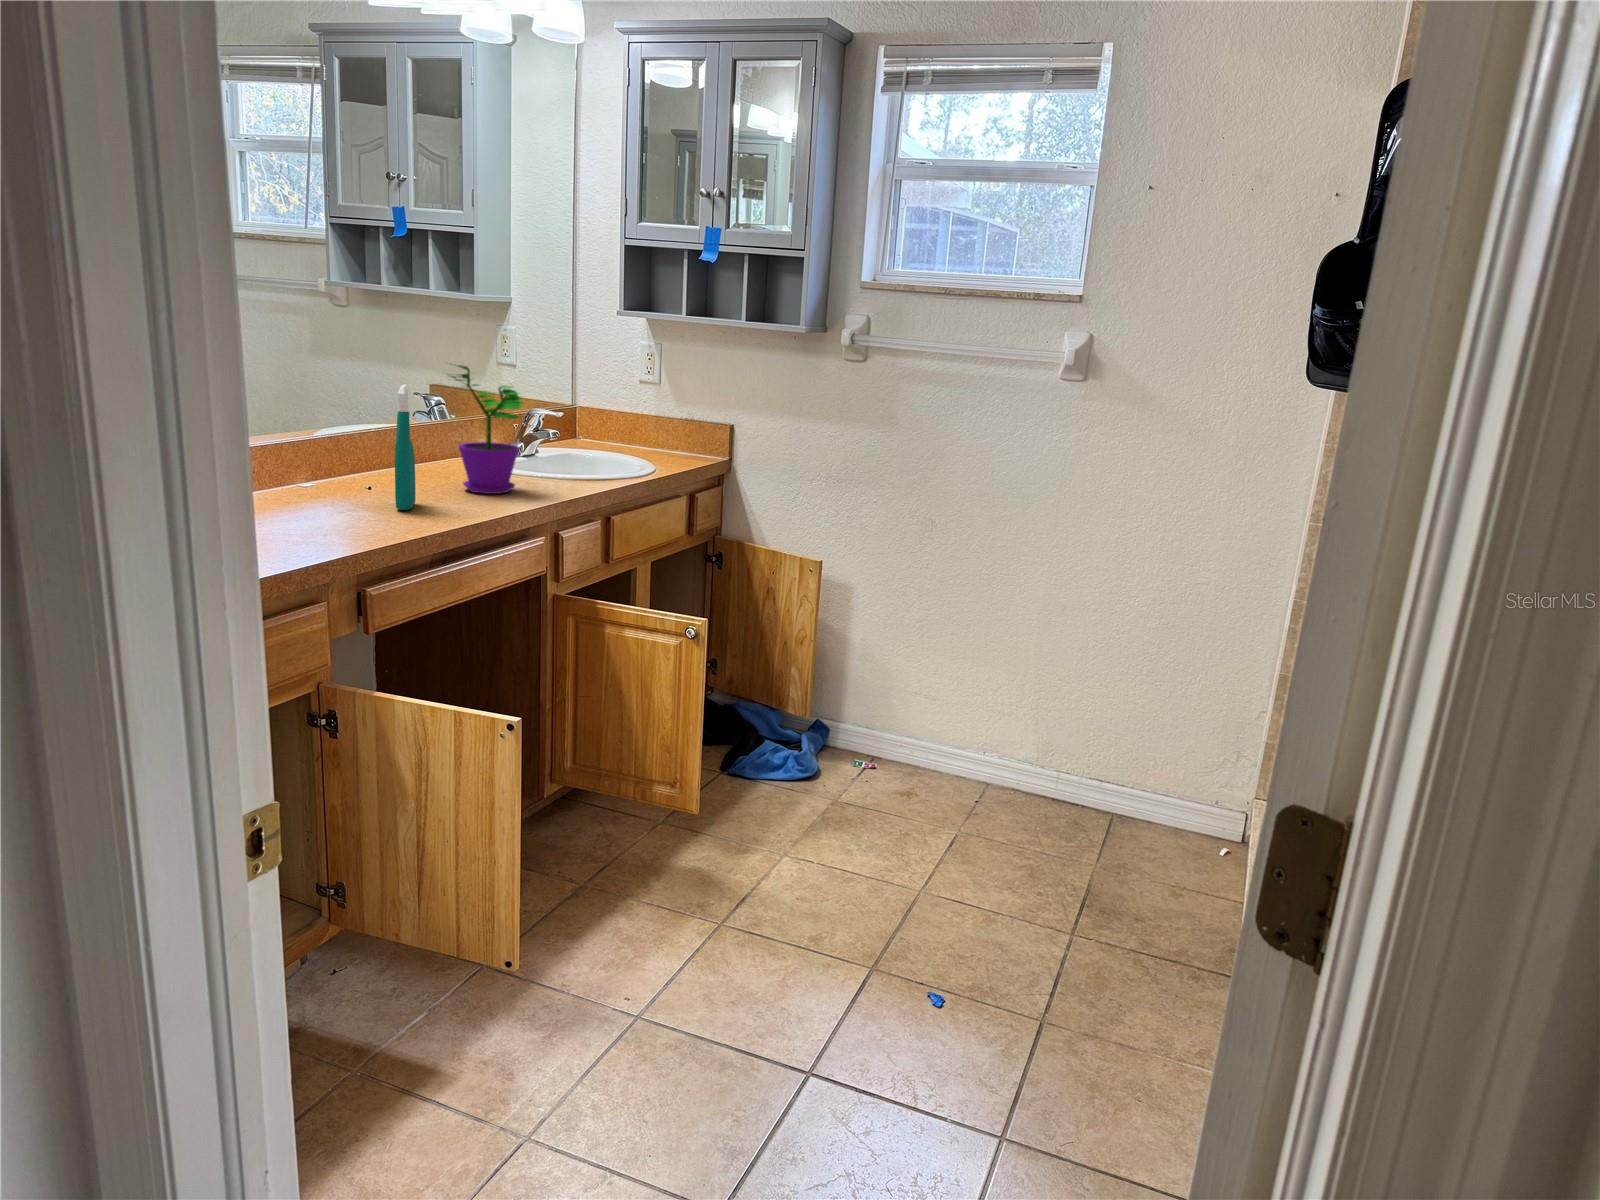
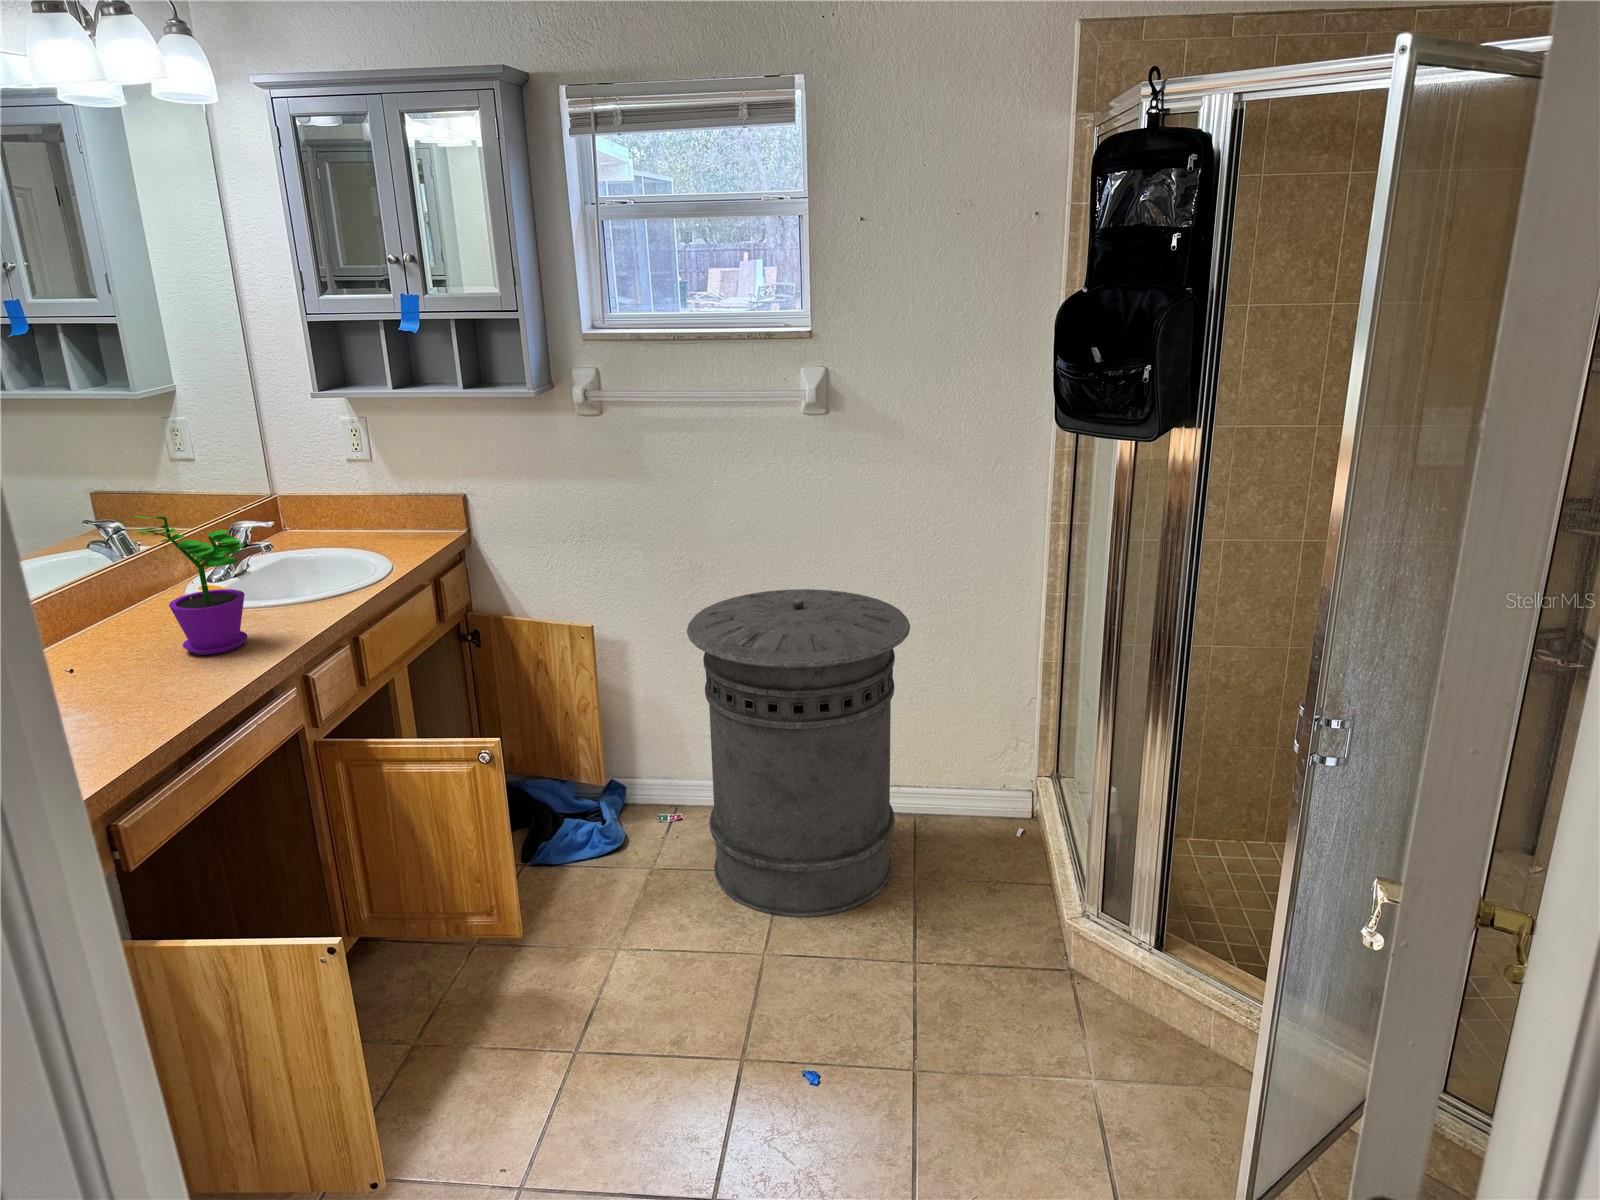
spray bottle: present [395,385,416,510] -> none [91,562,135,708]
trash can: none [894,551,1131,875] -> present [687,589,910,917]

